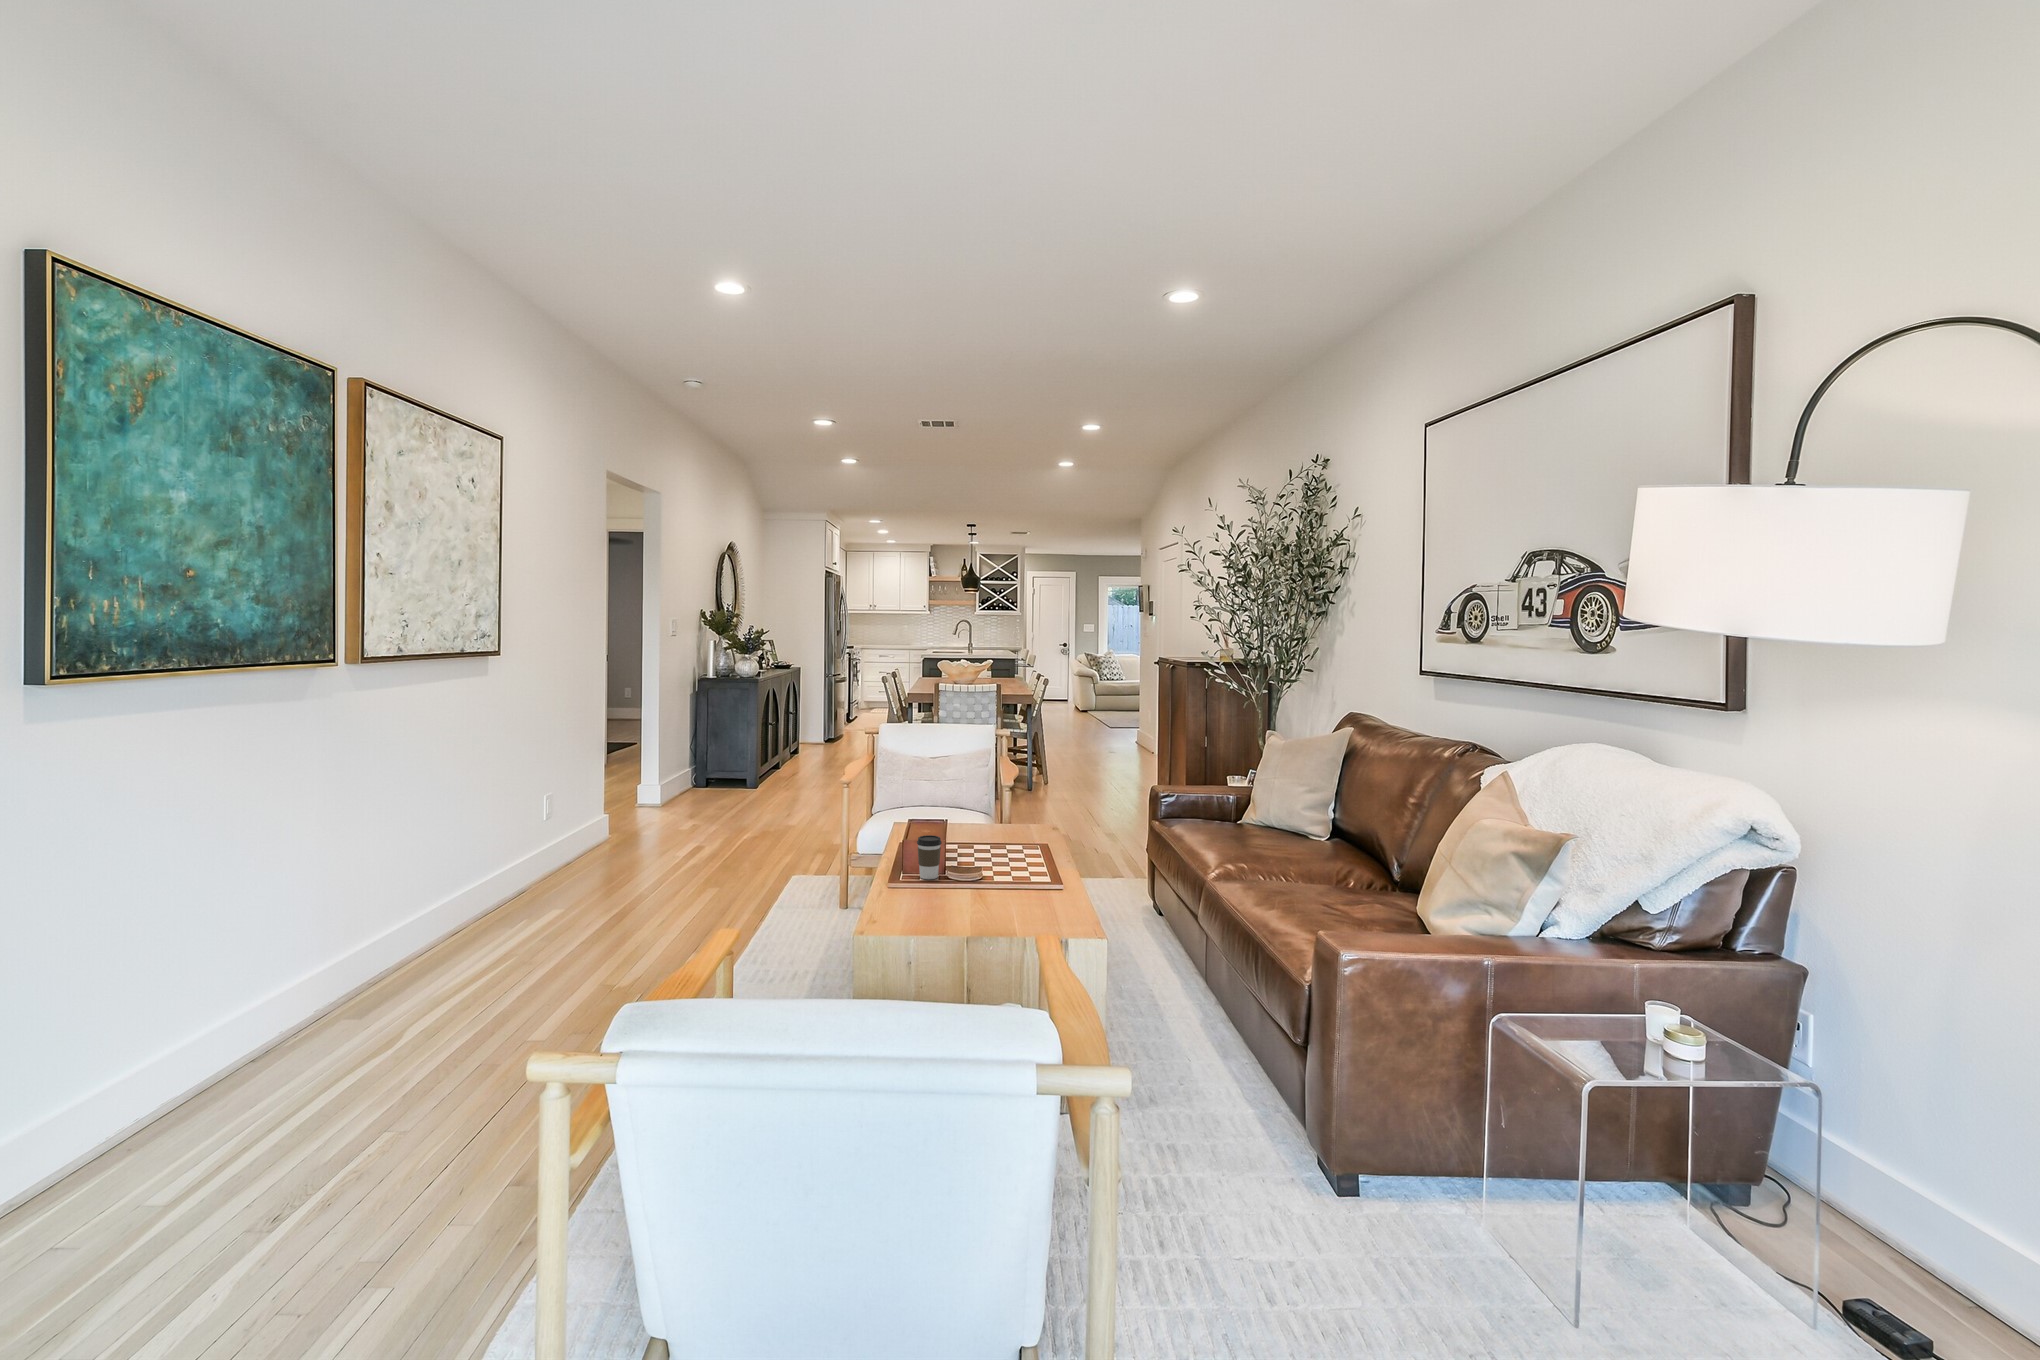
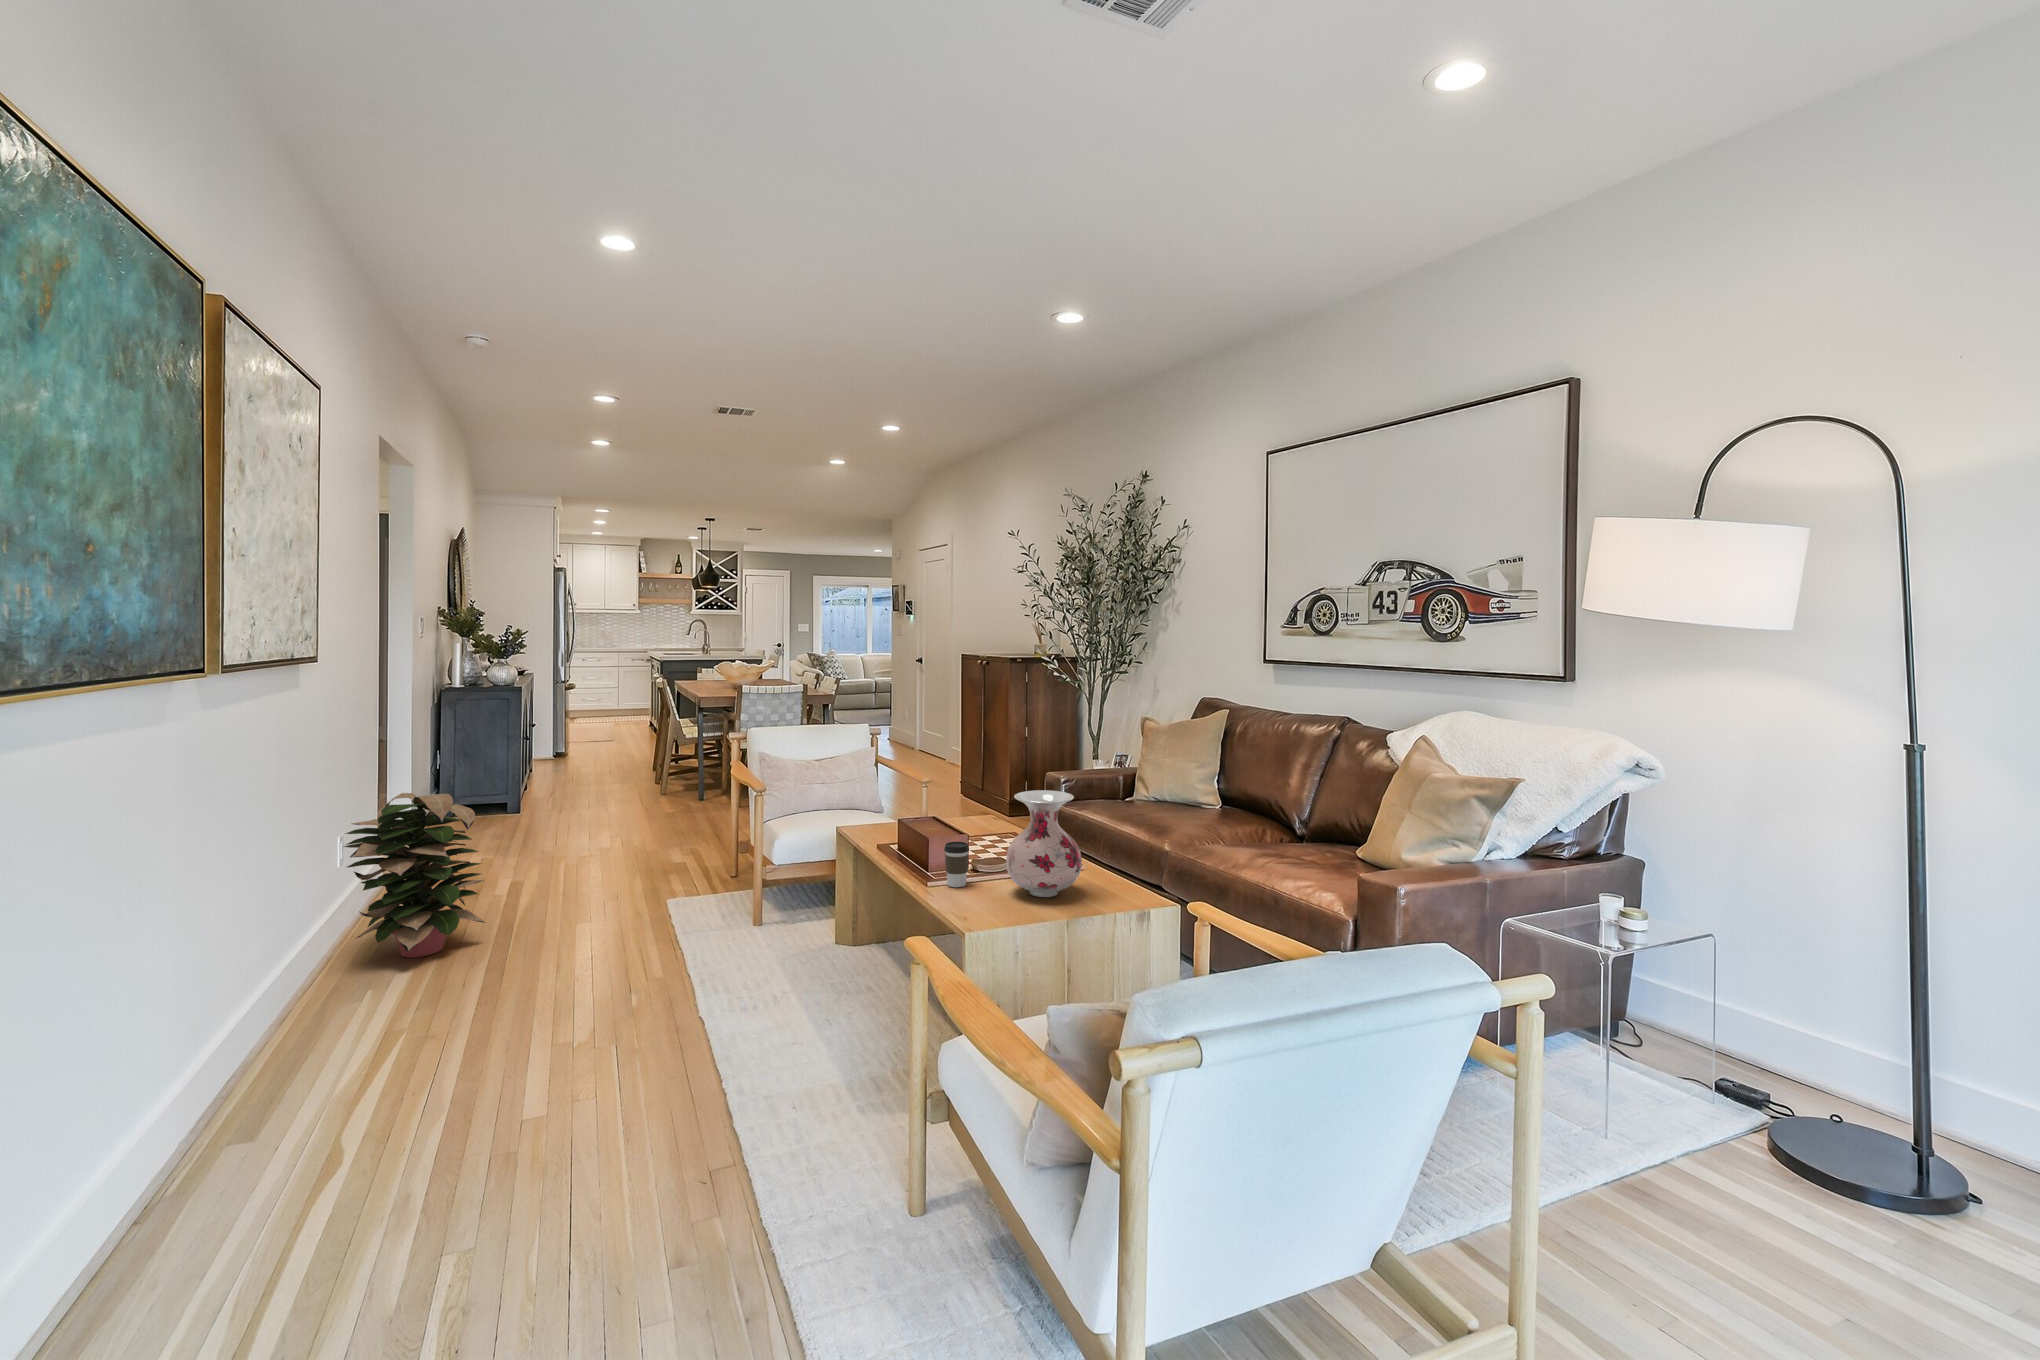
decorative plant: none [555,754,654,884] -> present [343,793,485,957]
vase: none [957,793,1033,899] -> present [1006,790,1082,897]

